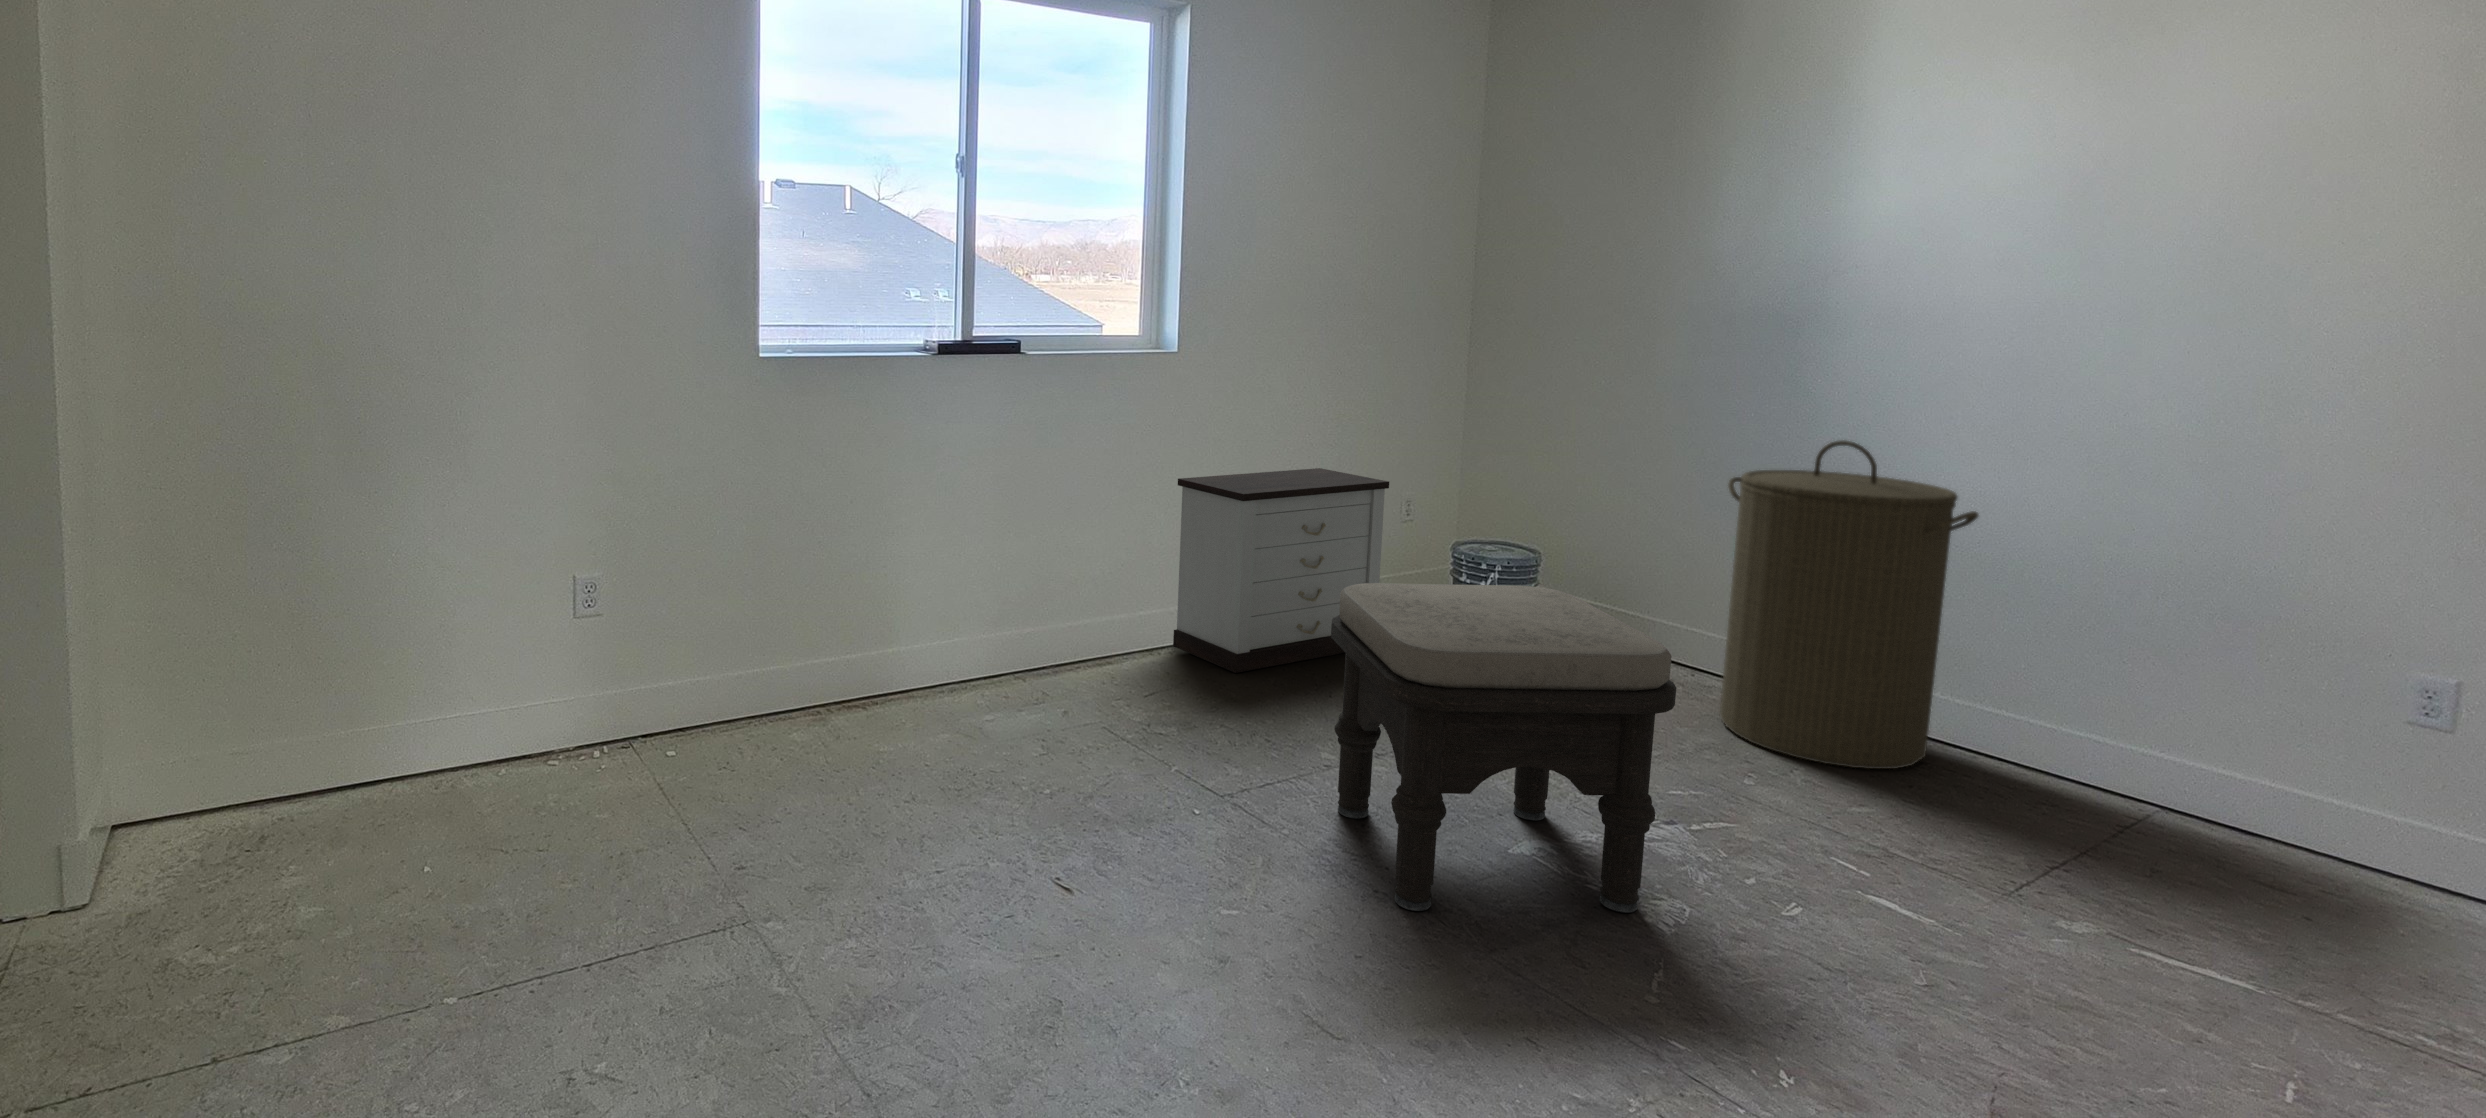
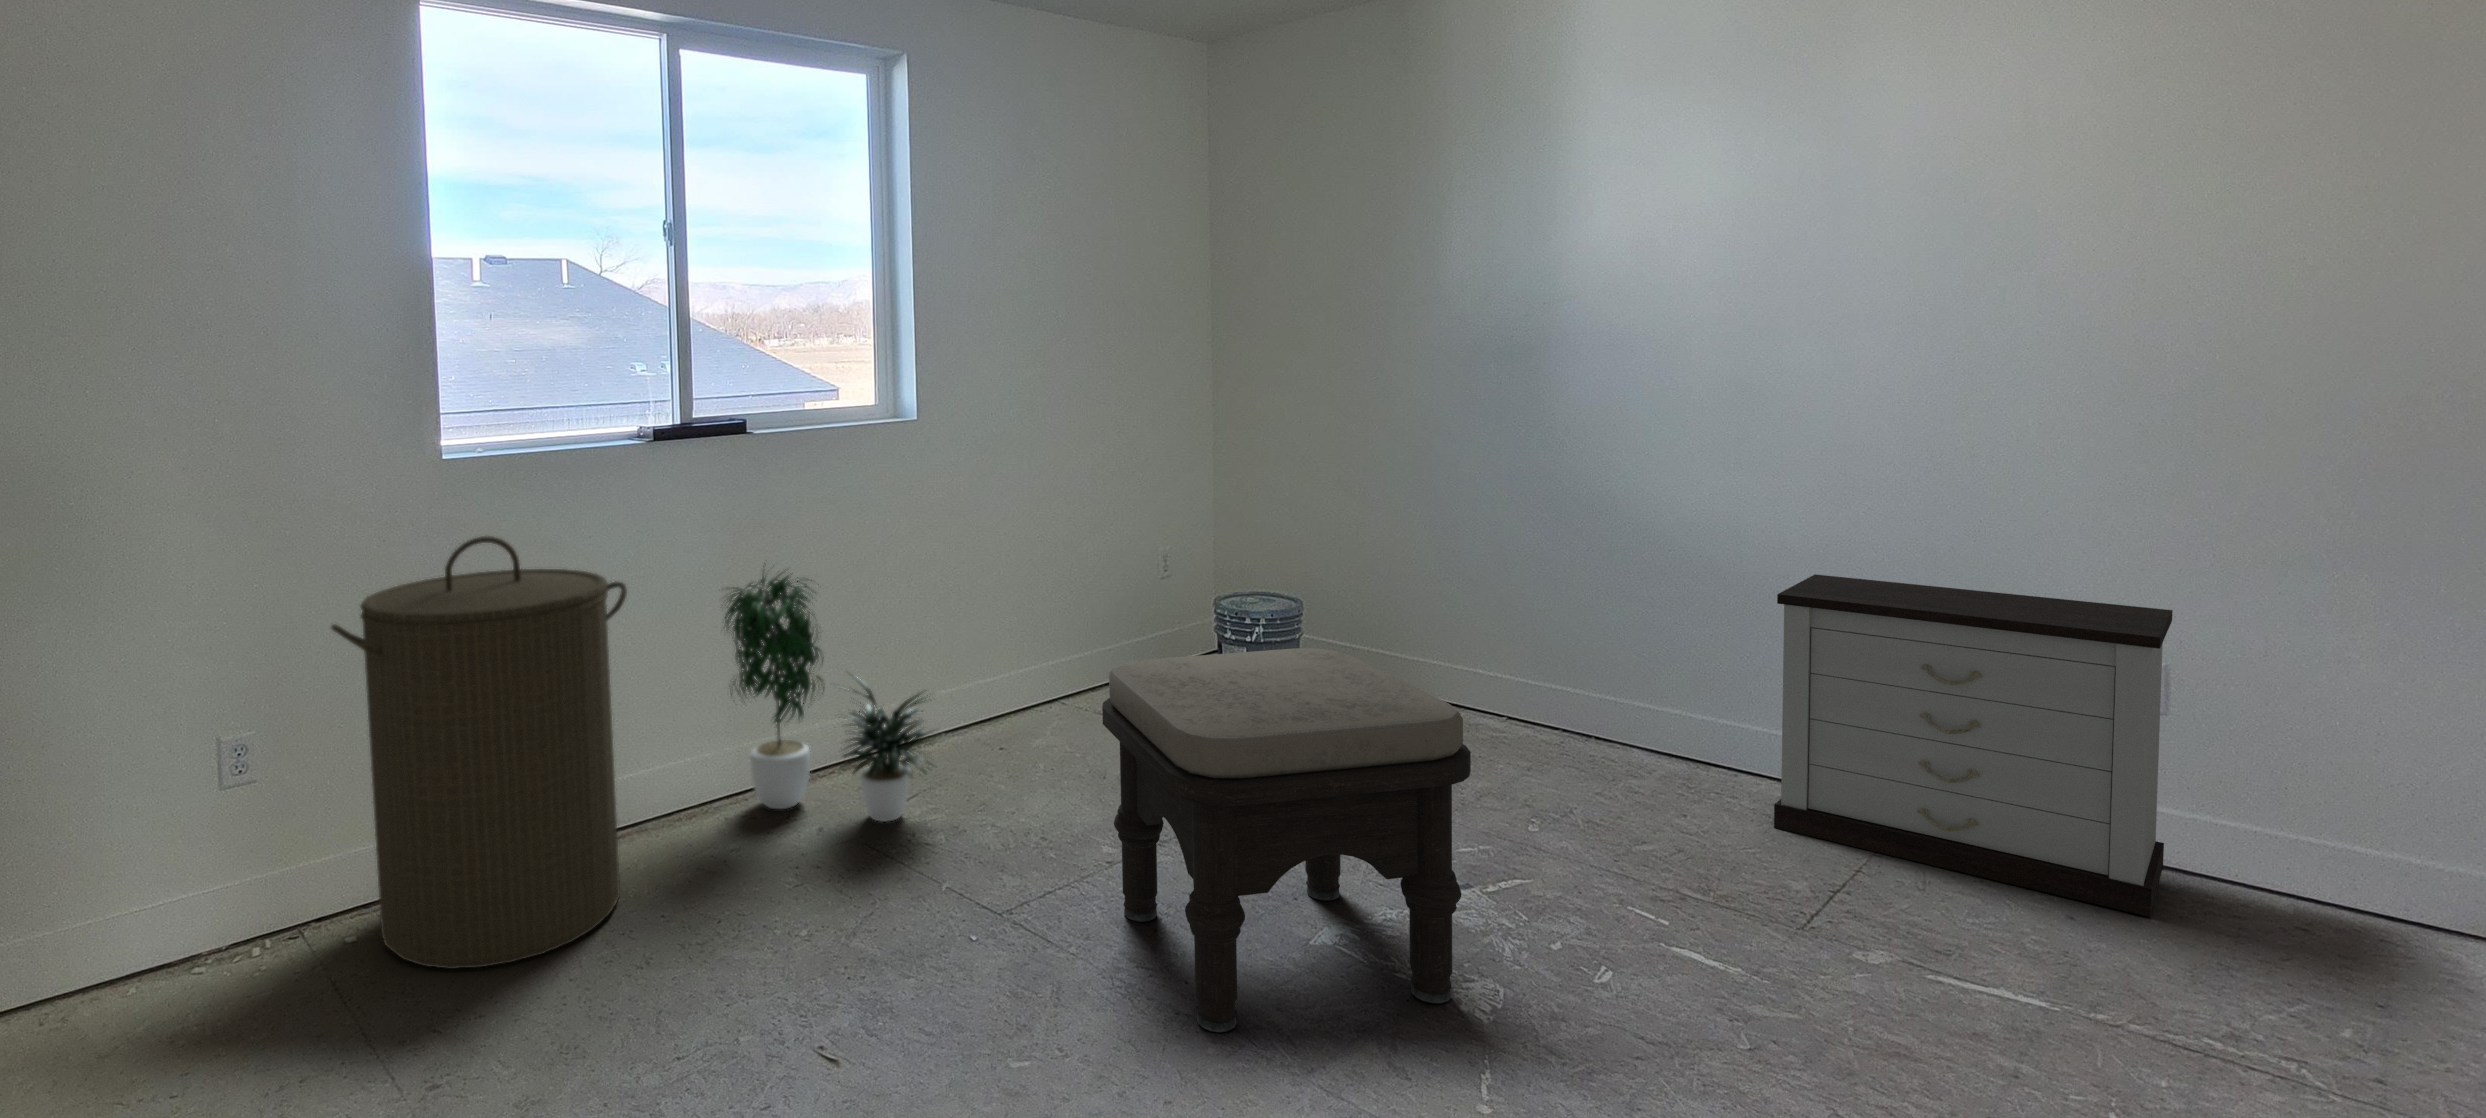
laundry hamper: present [1720,440,1979,769] -> present [331,536,627,969]
nightstand: present [1173,468,1389,673] -> present [1774,574,2173,917]
potted plant: none [987,470,1179,715] -> present [724,563,932,822]

